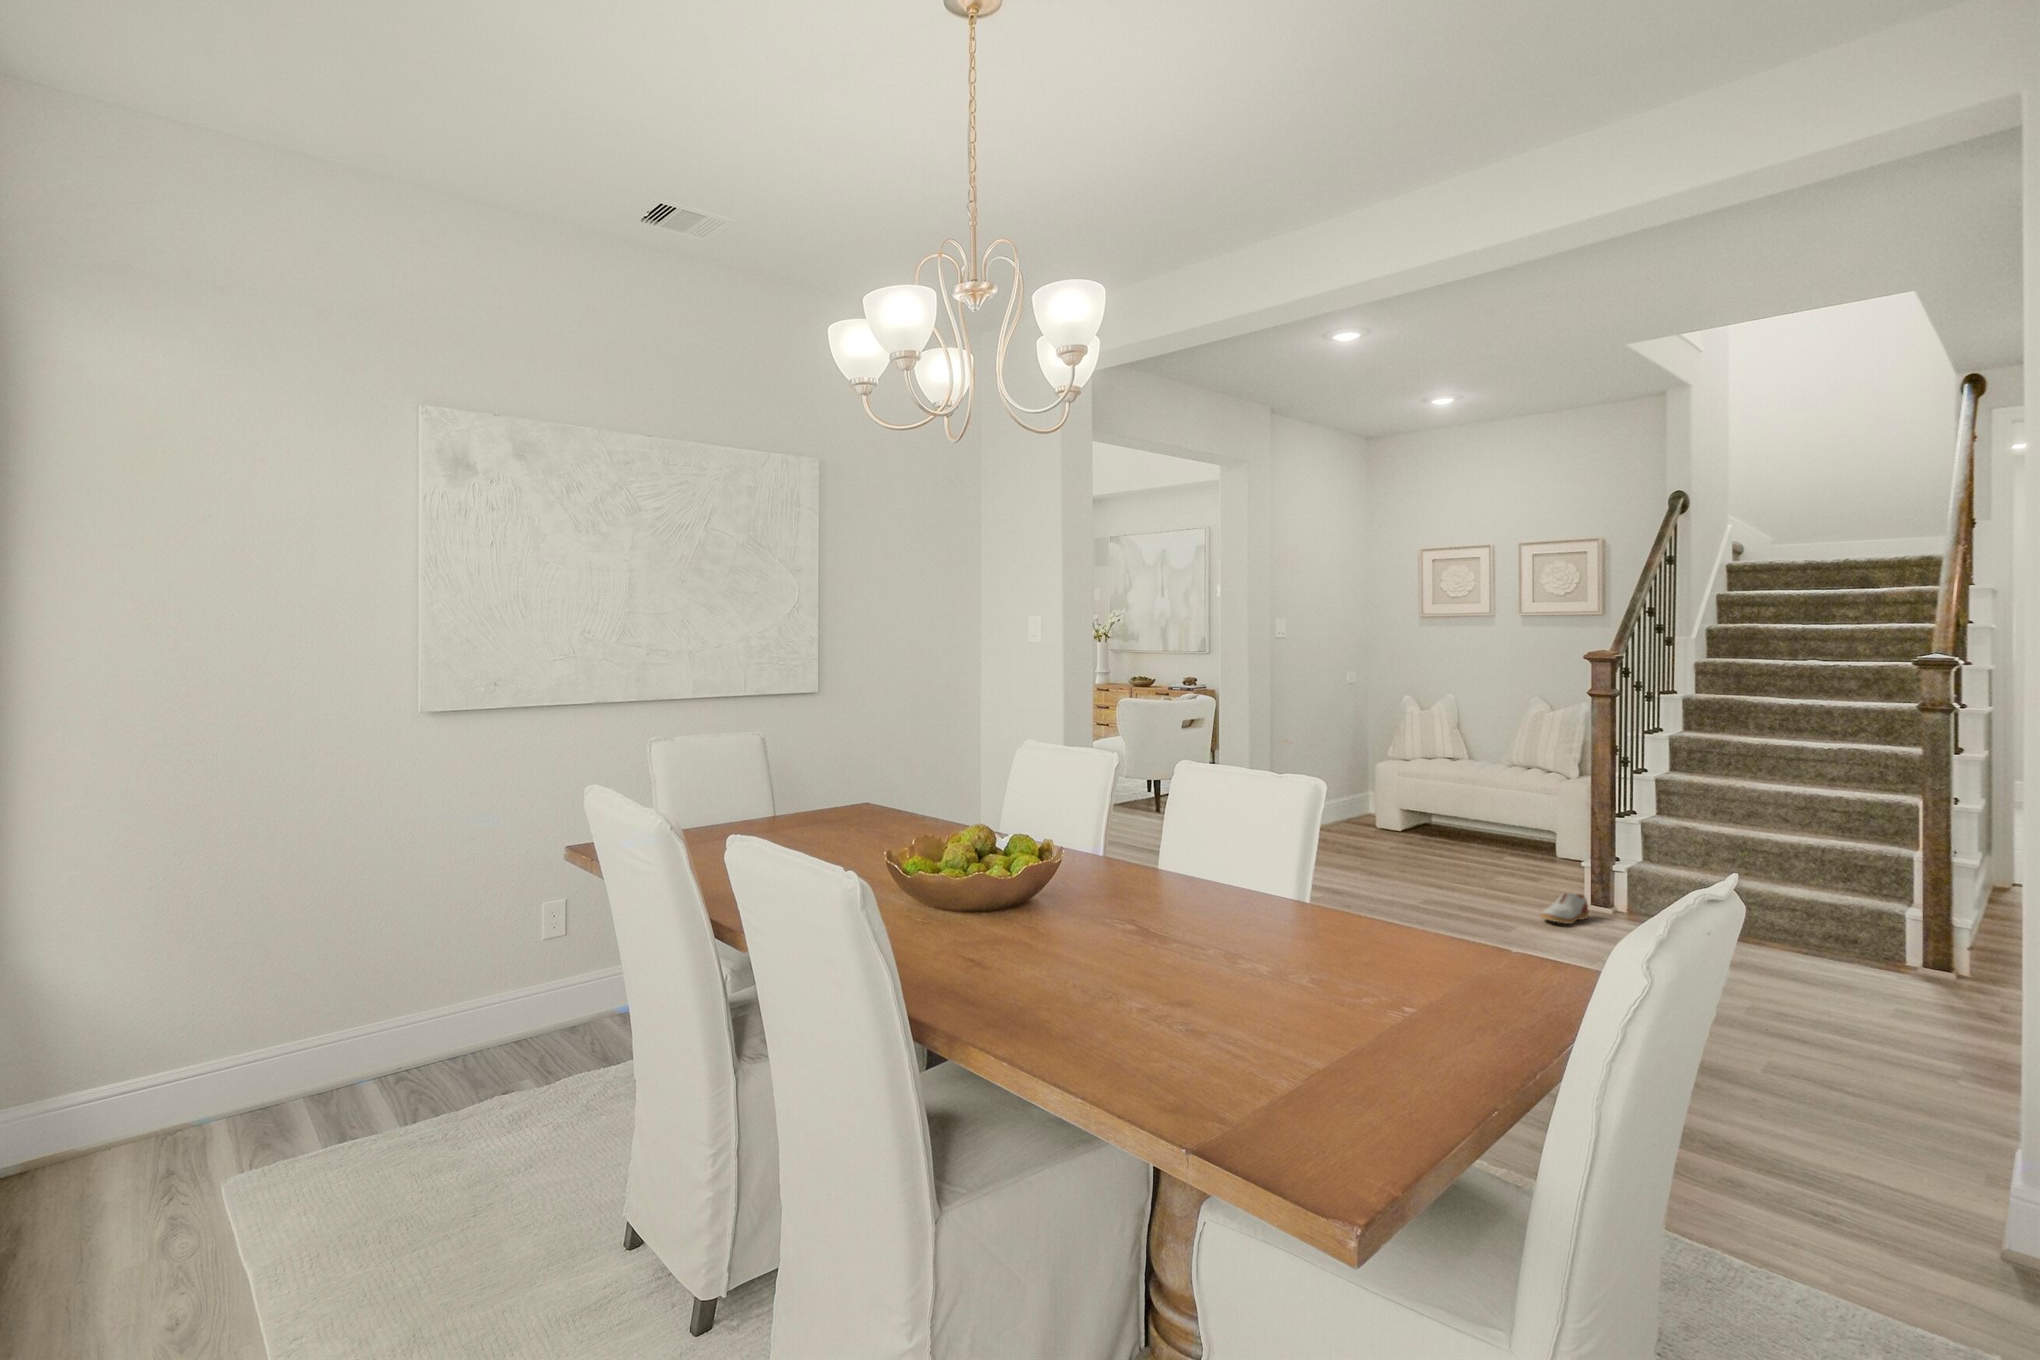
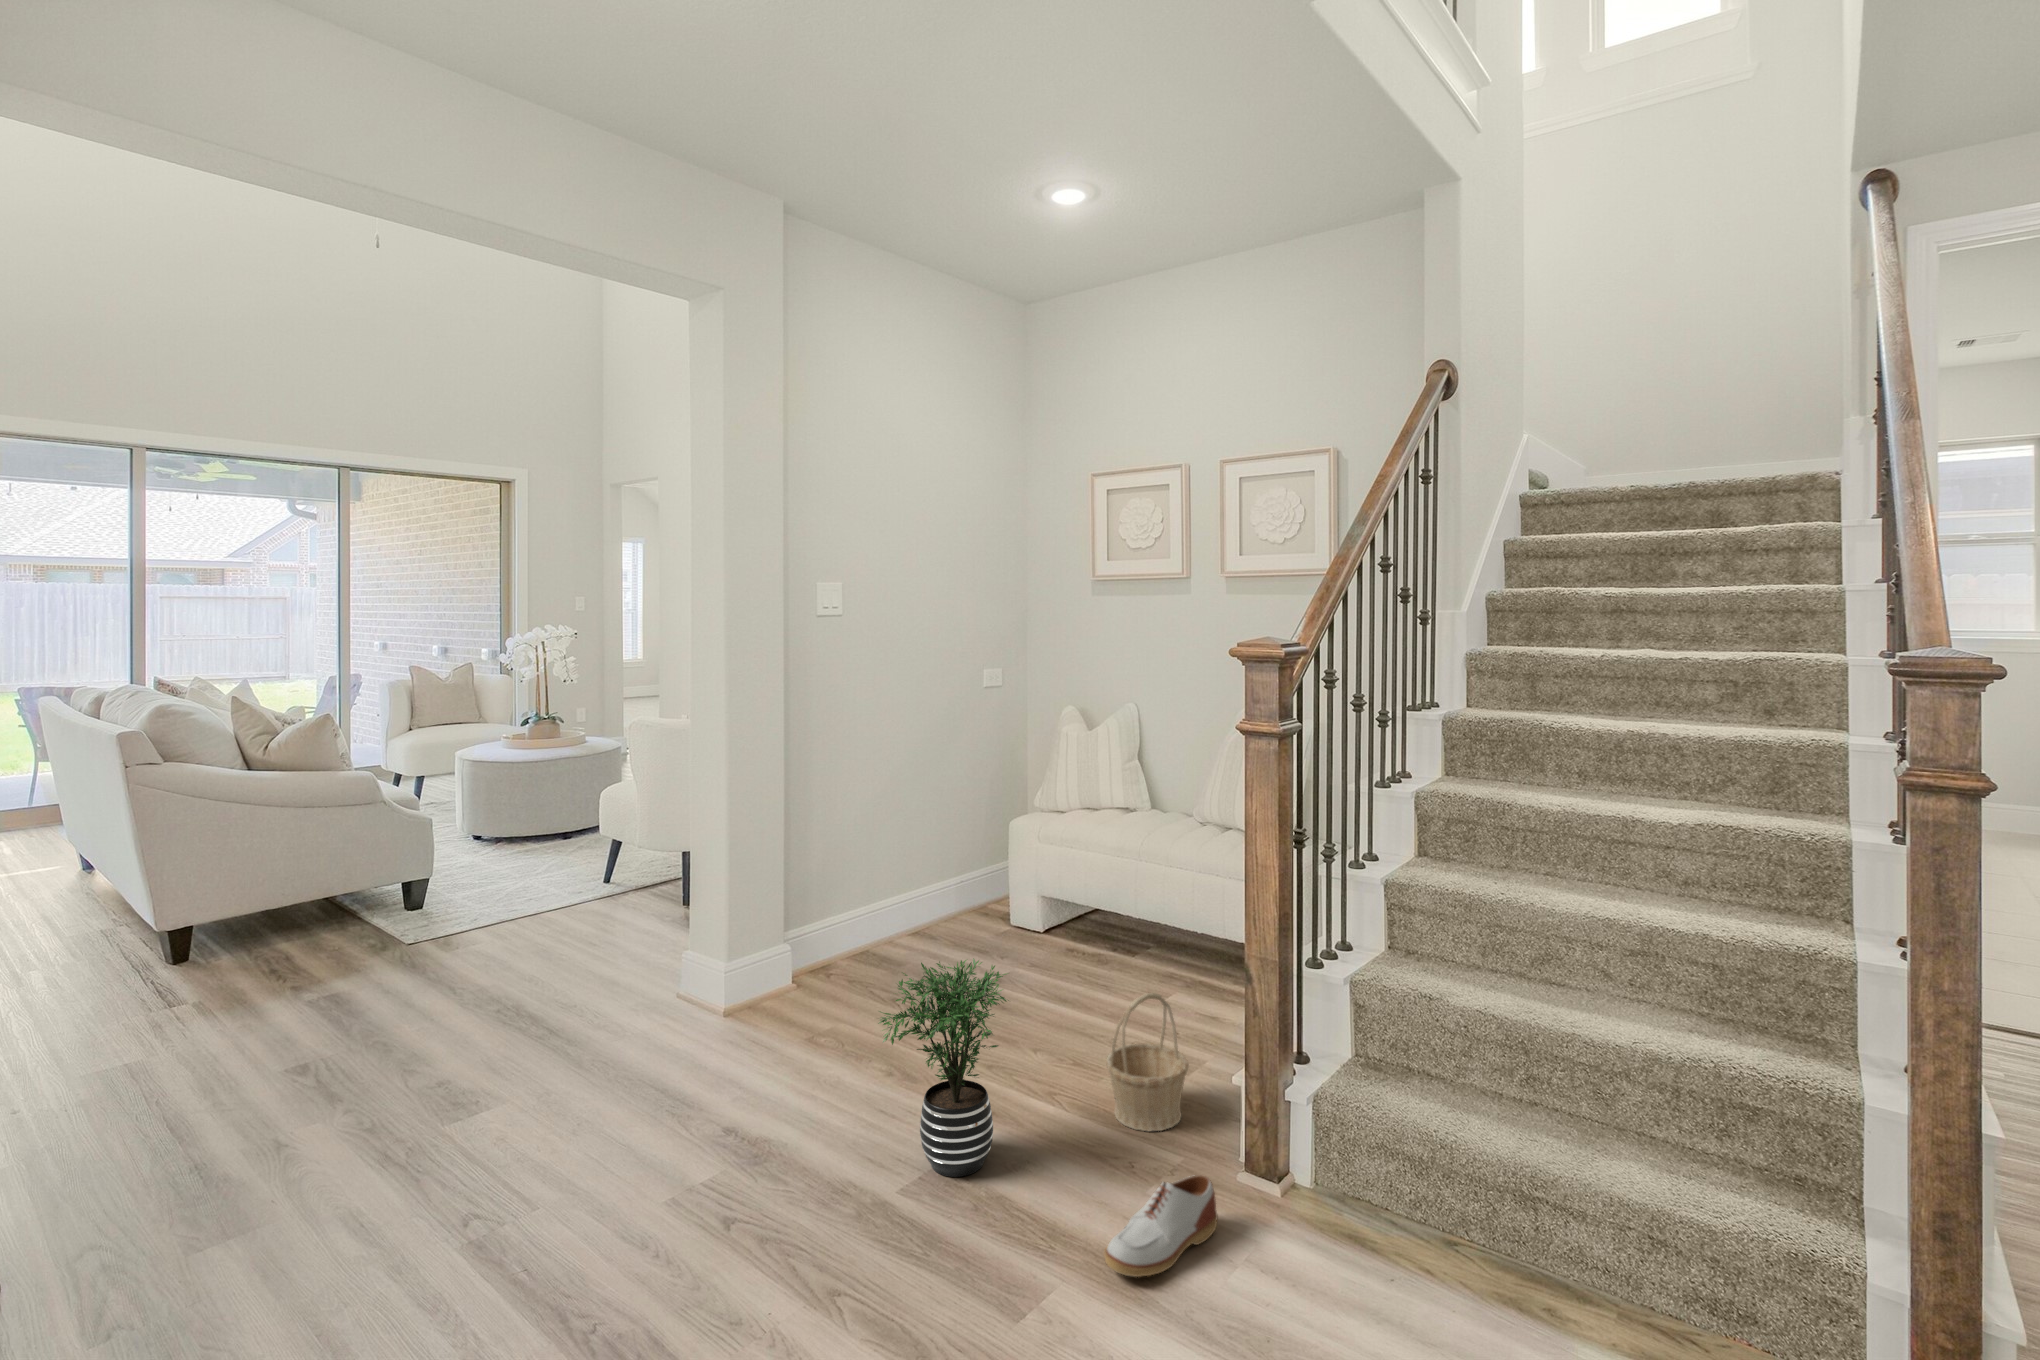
potted plant: none [1407,799,1476,899] -> present [878,958,1009,1177]
basket: none [1504,828,1552,895] -> present [1106,993,1189,1131]

